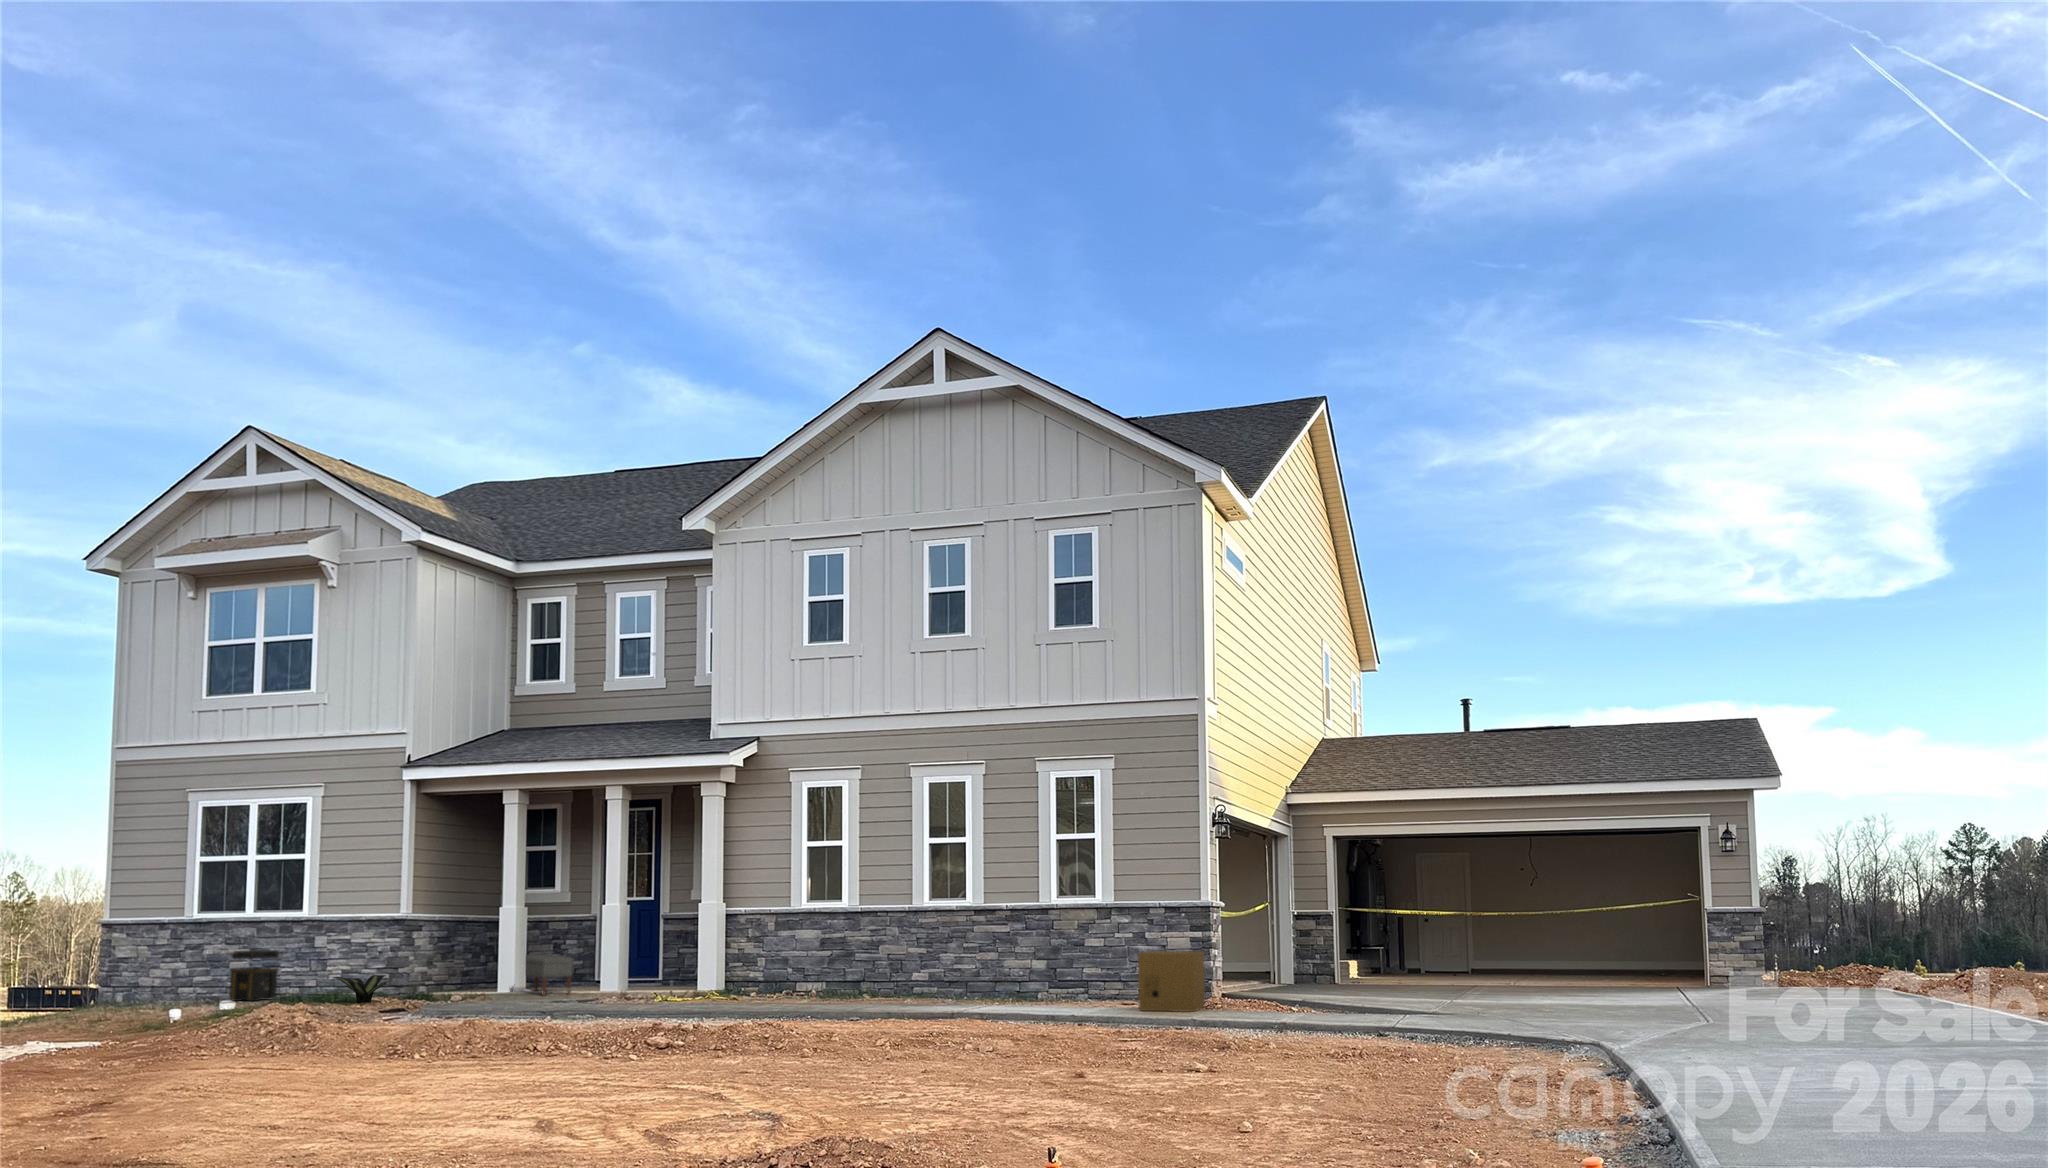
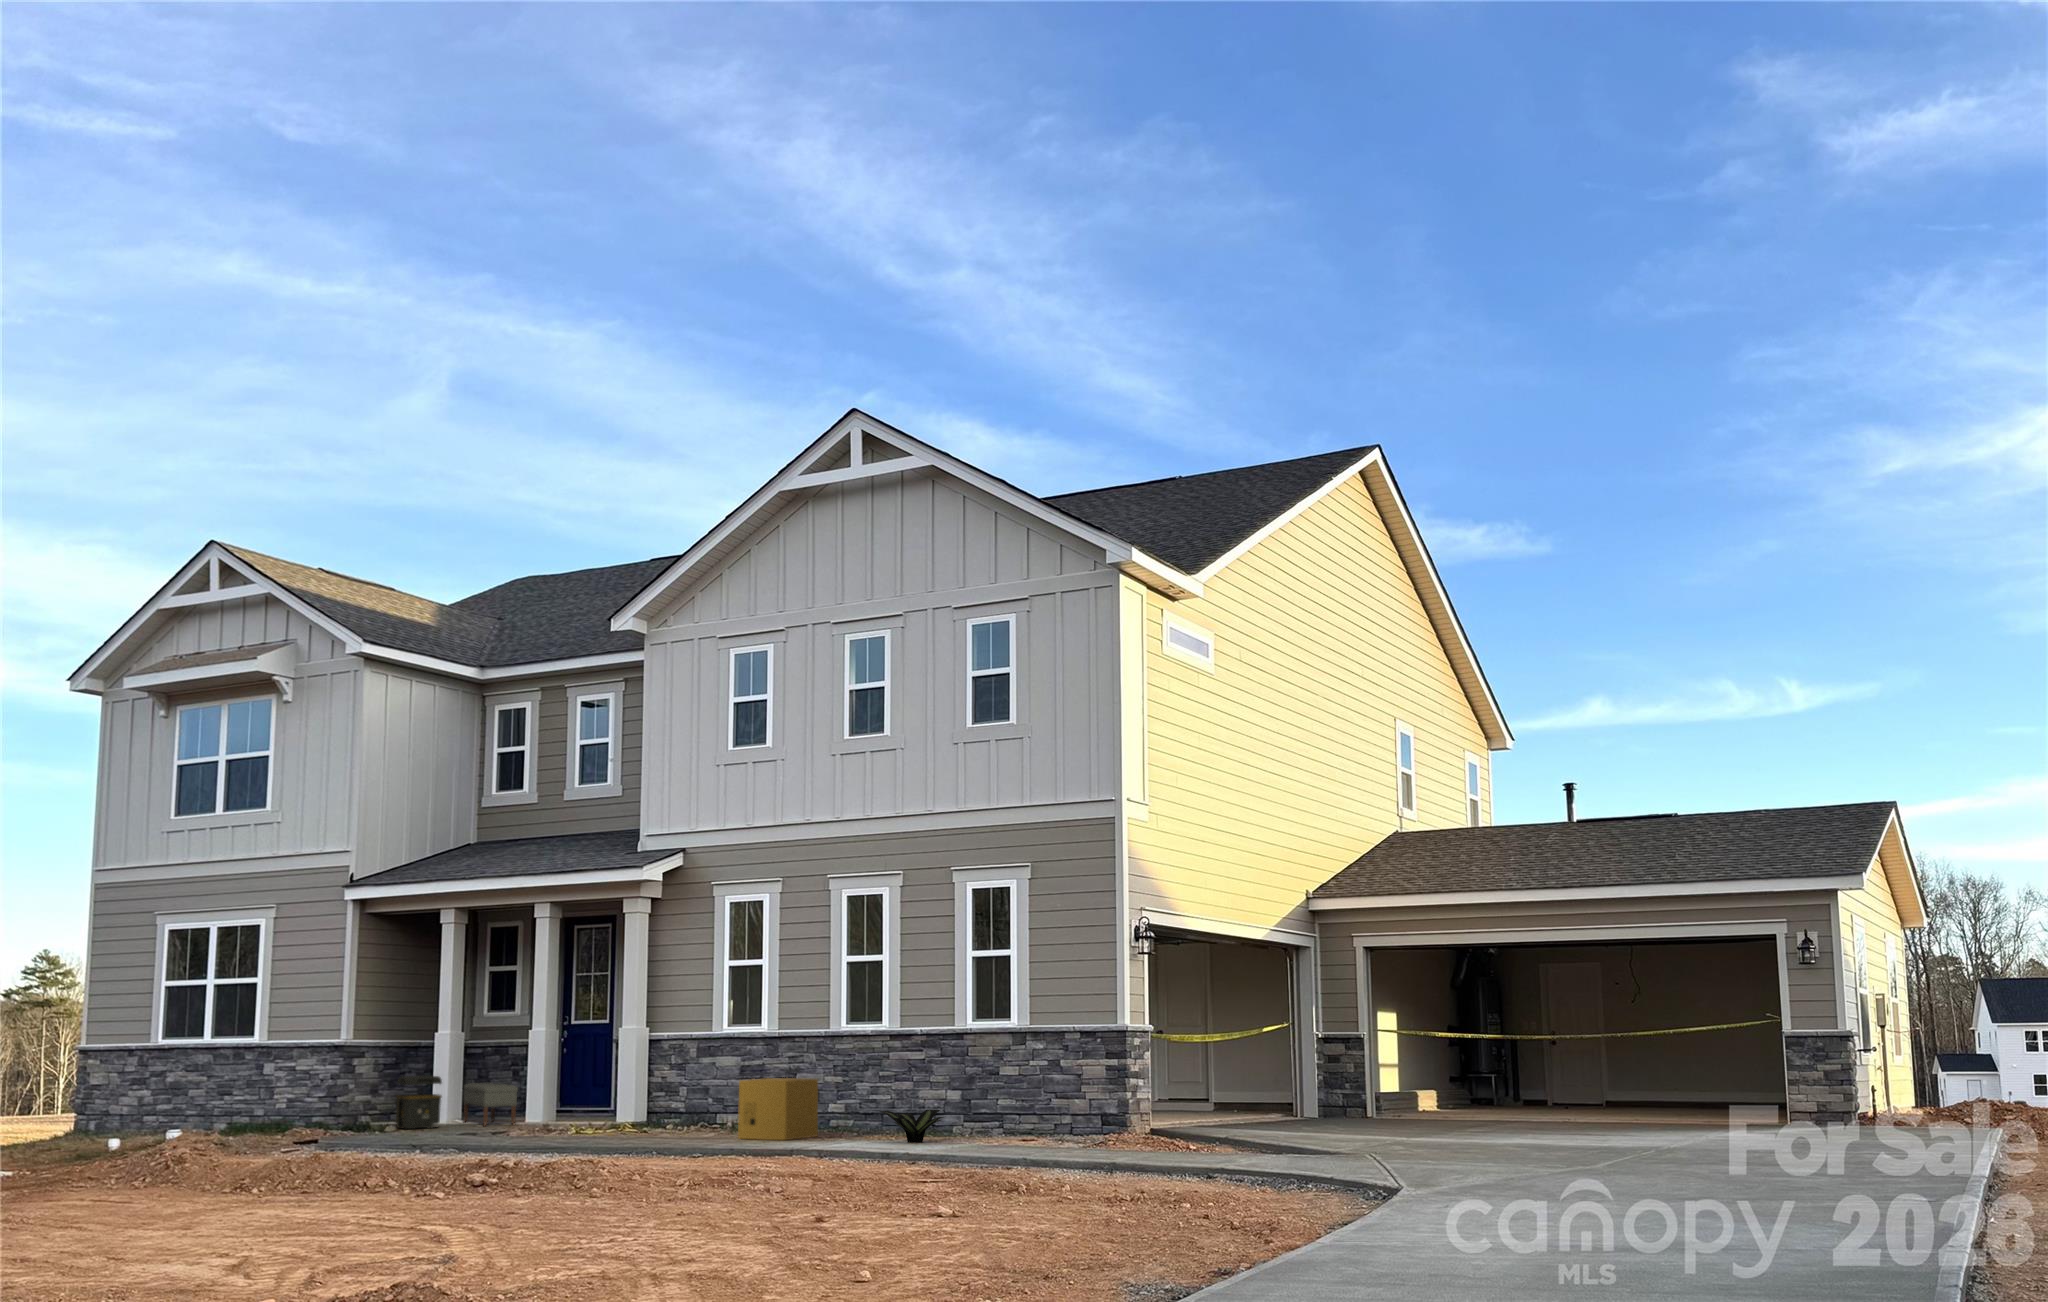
toolbox: present [229,950,279,1001] -> present [396,1075,442,1129]
cardboard box: present [1138,951,1205,1012] -> present [738,1078,818,1140]
potted plant: present [333,975,390,1003] -> present [880,1110,943,1143]

